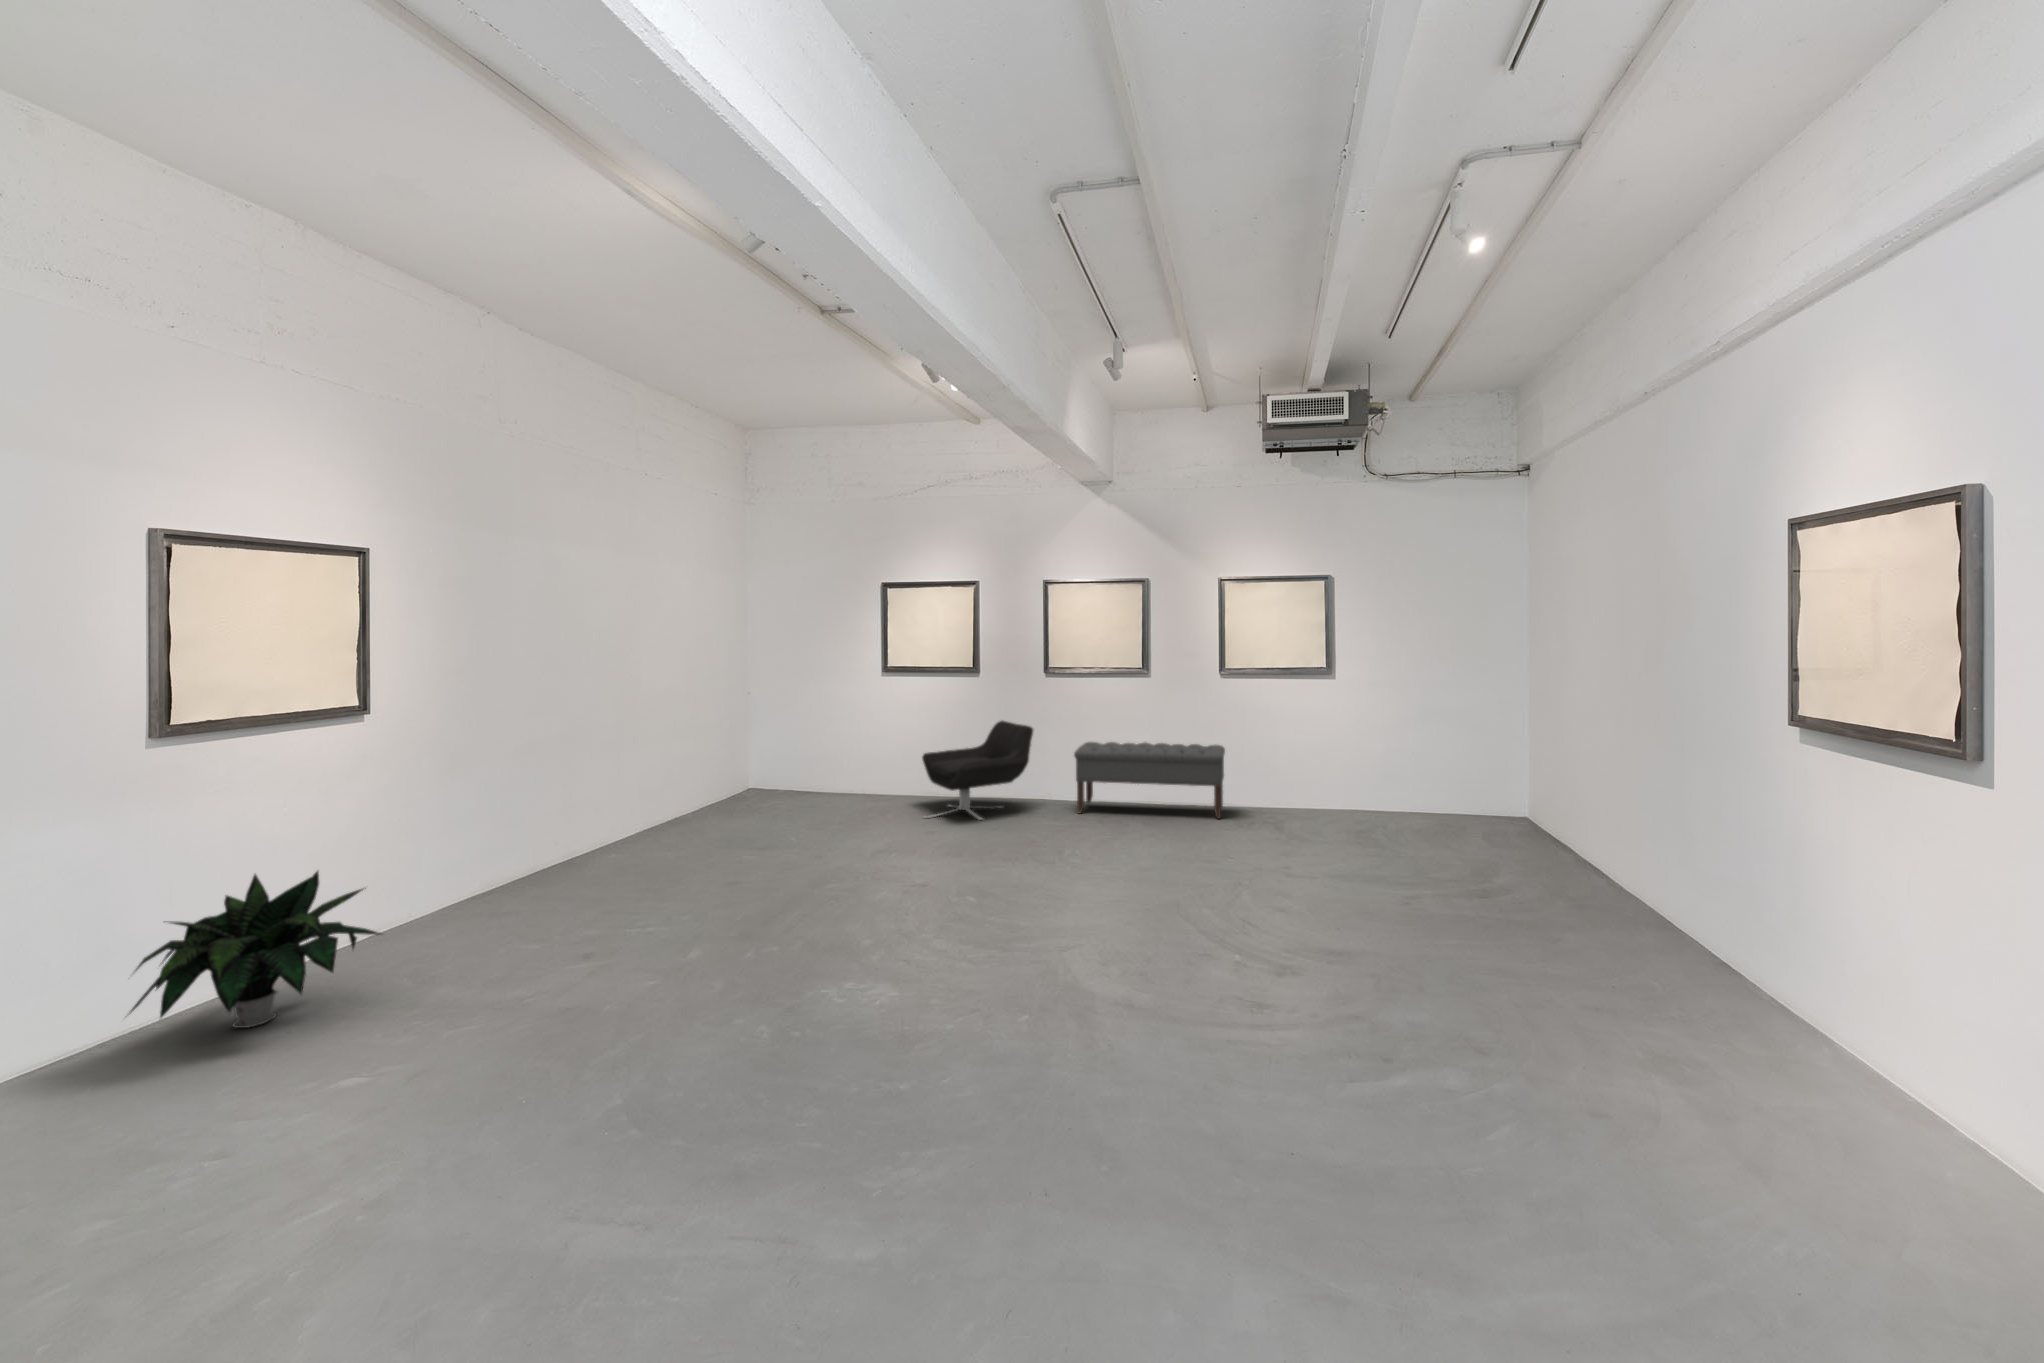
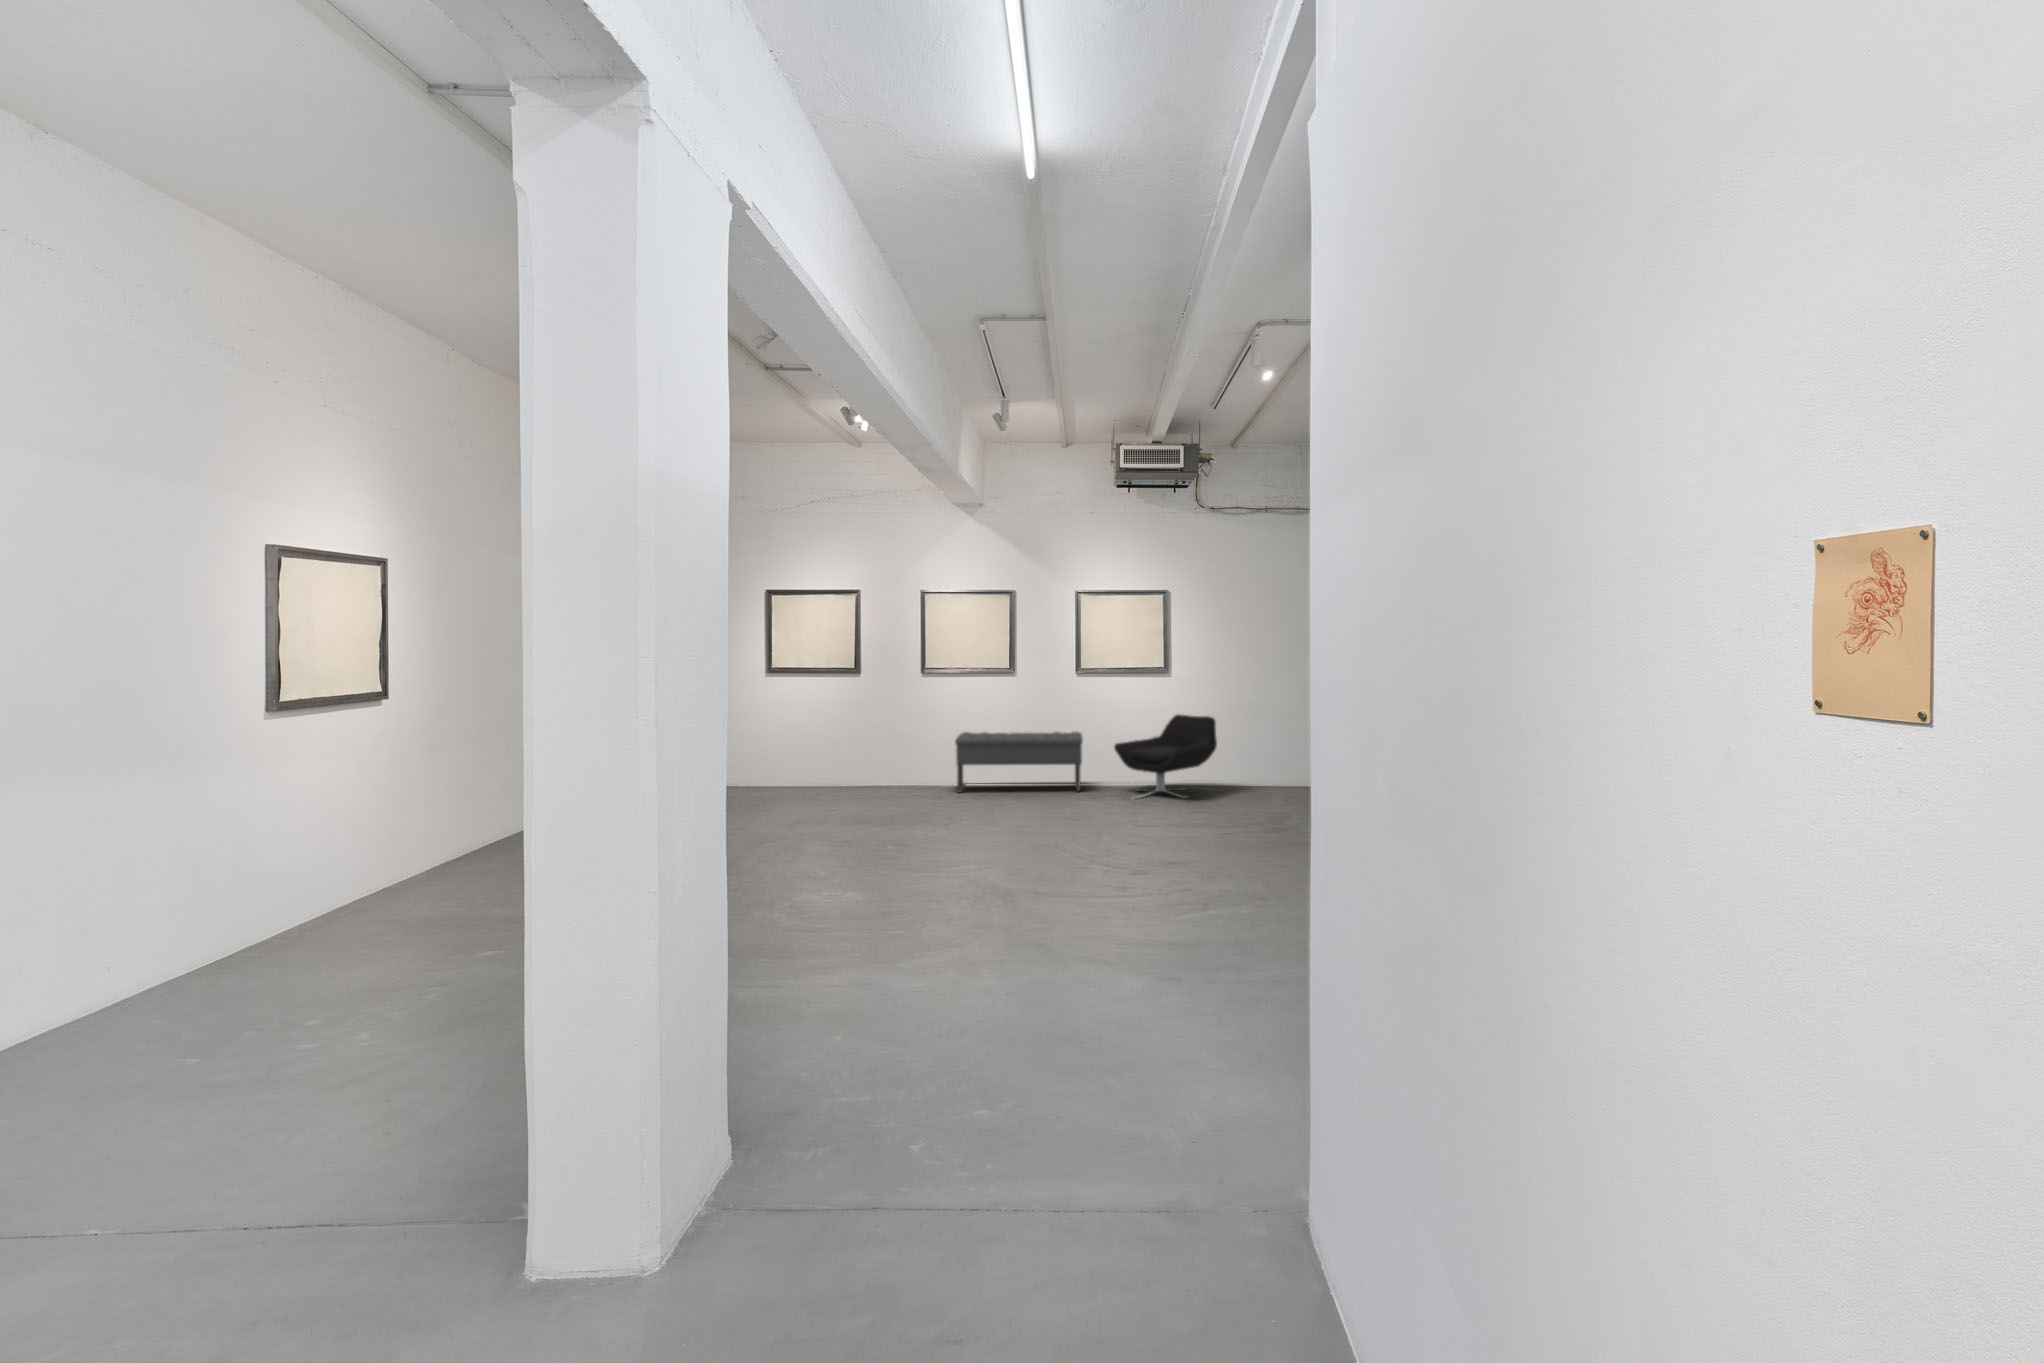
lounge chair: present [922,721,1034,820] -> present [1114,715,1217,798]
potted plant: present [130,871,380,1028] -> none [277,819,462,938]

